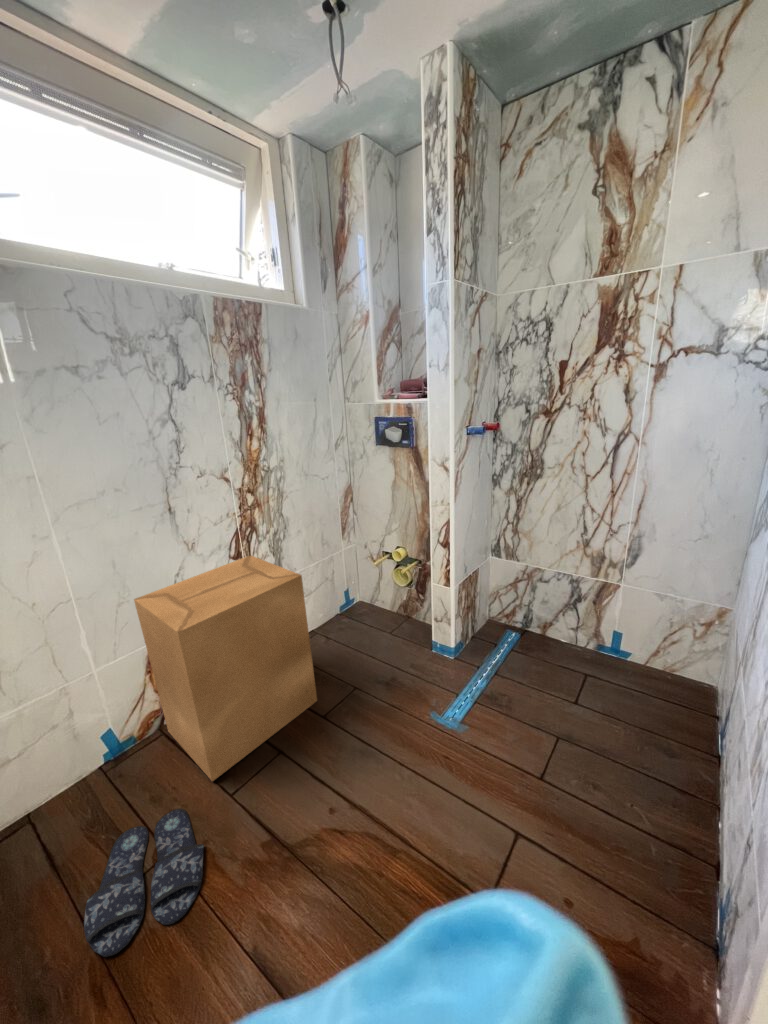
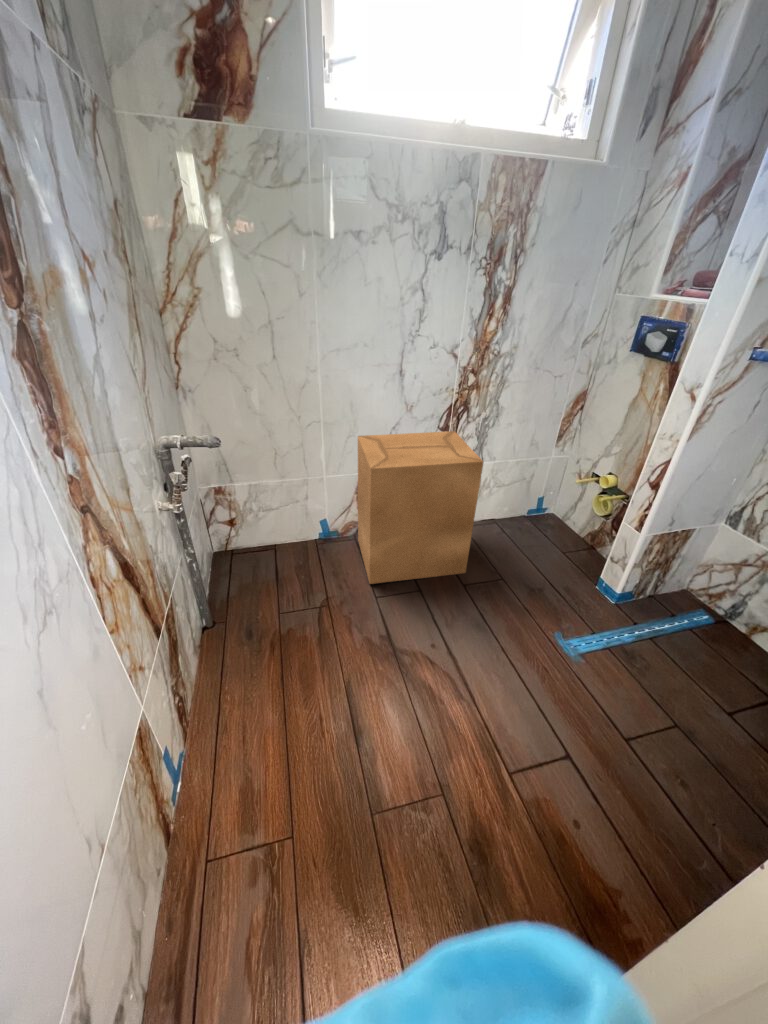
slippers: present [84,809,204,957] -> none [278,582,349,642]

